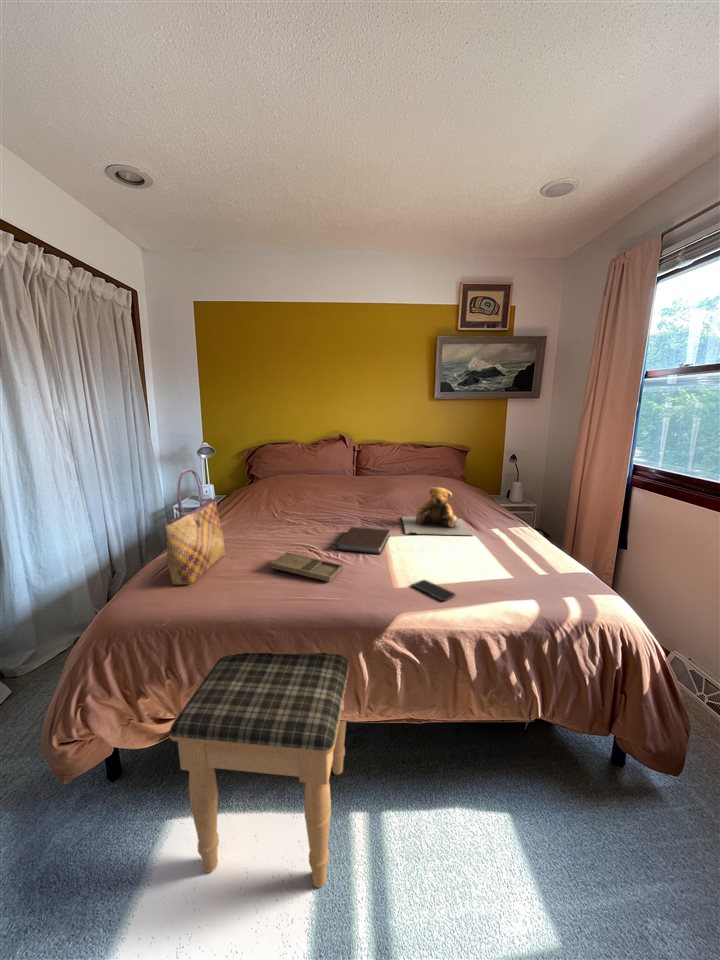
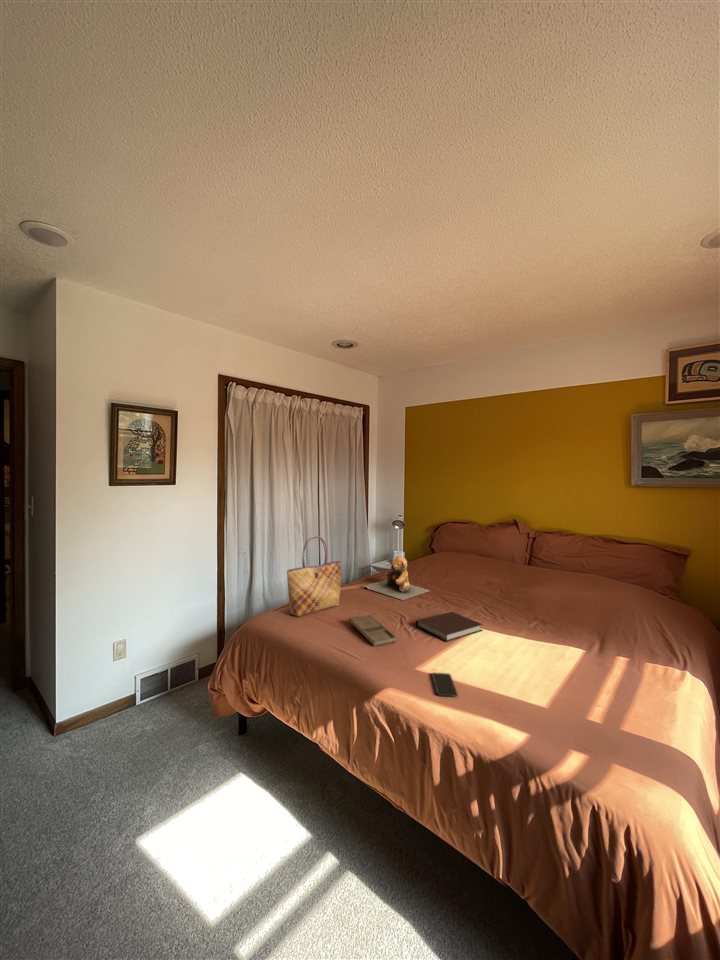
teddy bear: present [402,487,474,535] -> present [363,556,430,600]
footstool: present [169,653,349,888] -> none [228,662,367,877]

